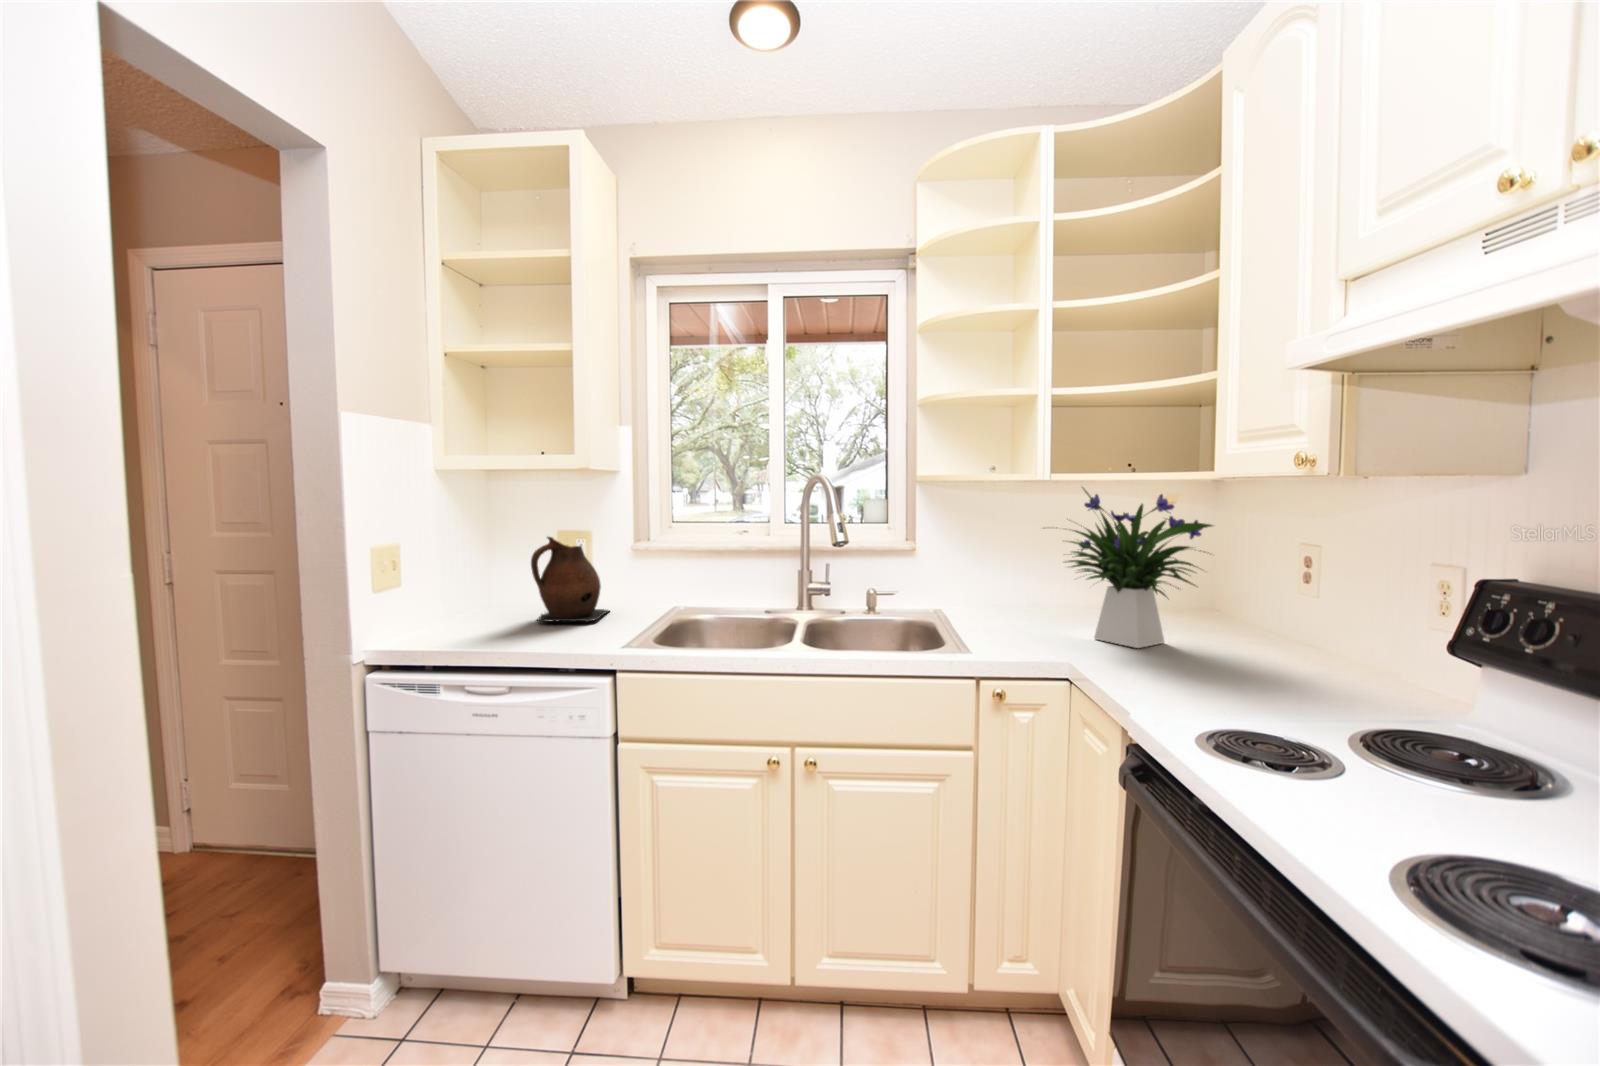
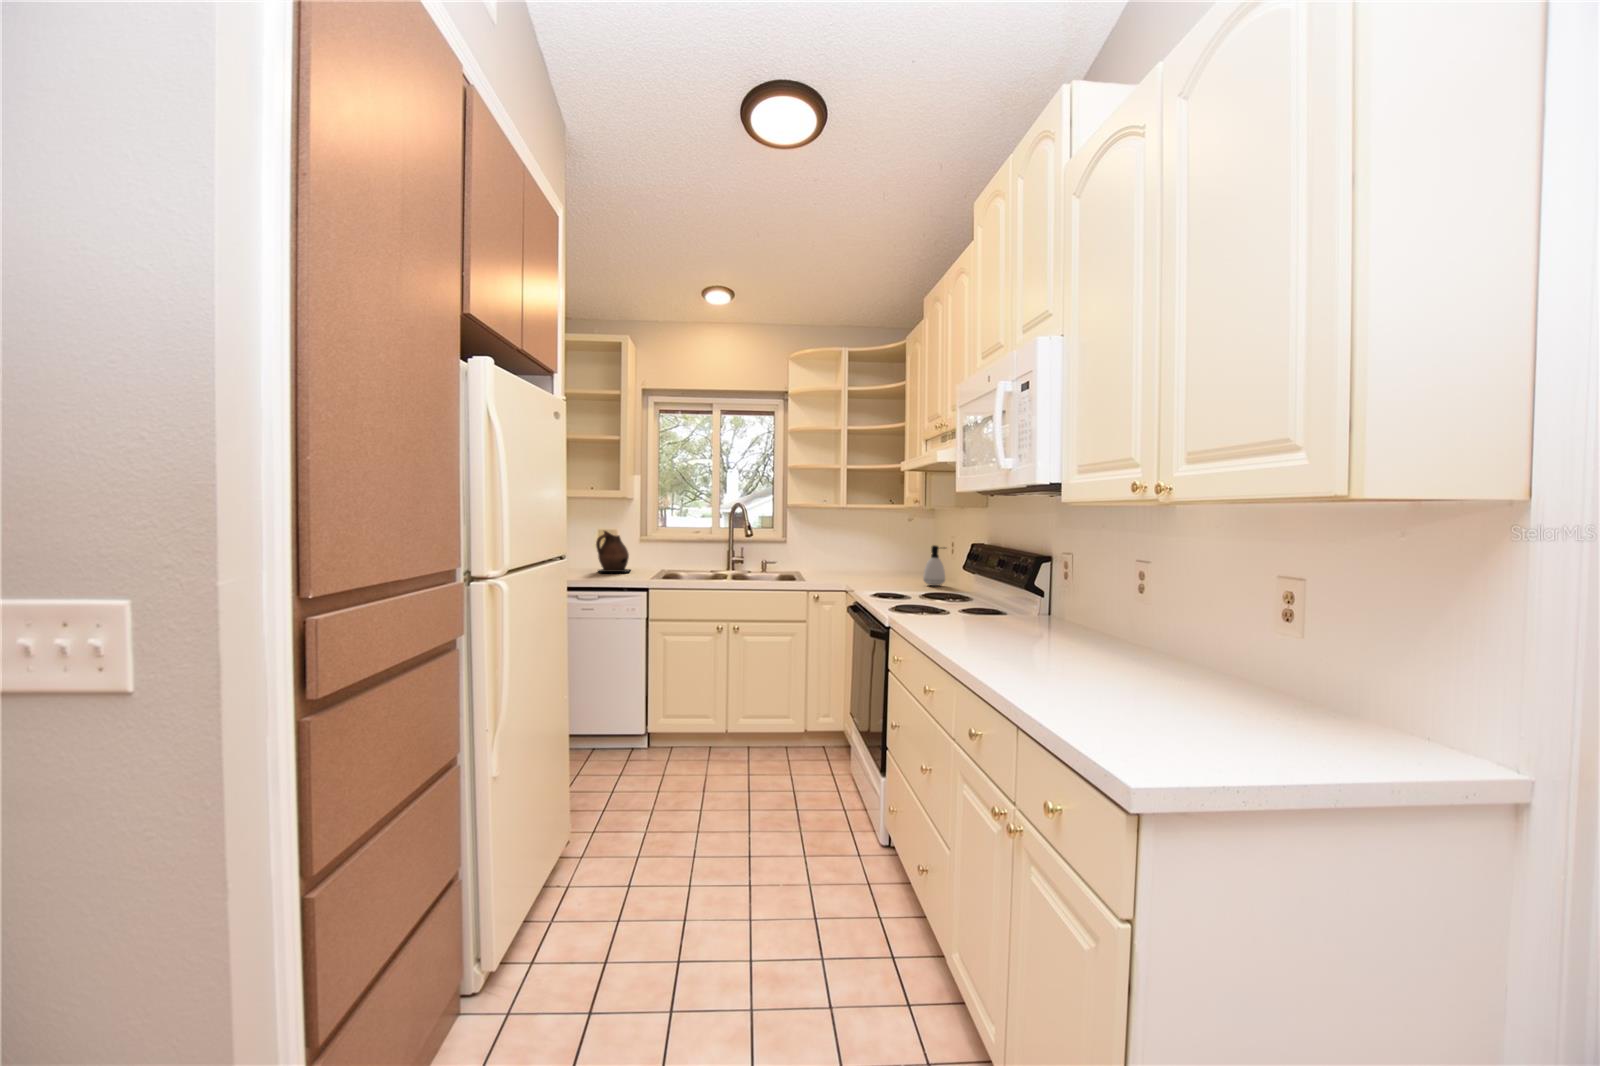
flower arrangement: present [1068,489,1212,648] -> none [838,510,905,579]
soap dispenser: none [1297,575,1378,684] -> present [923,545,945,586]

